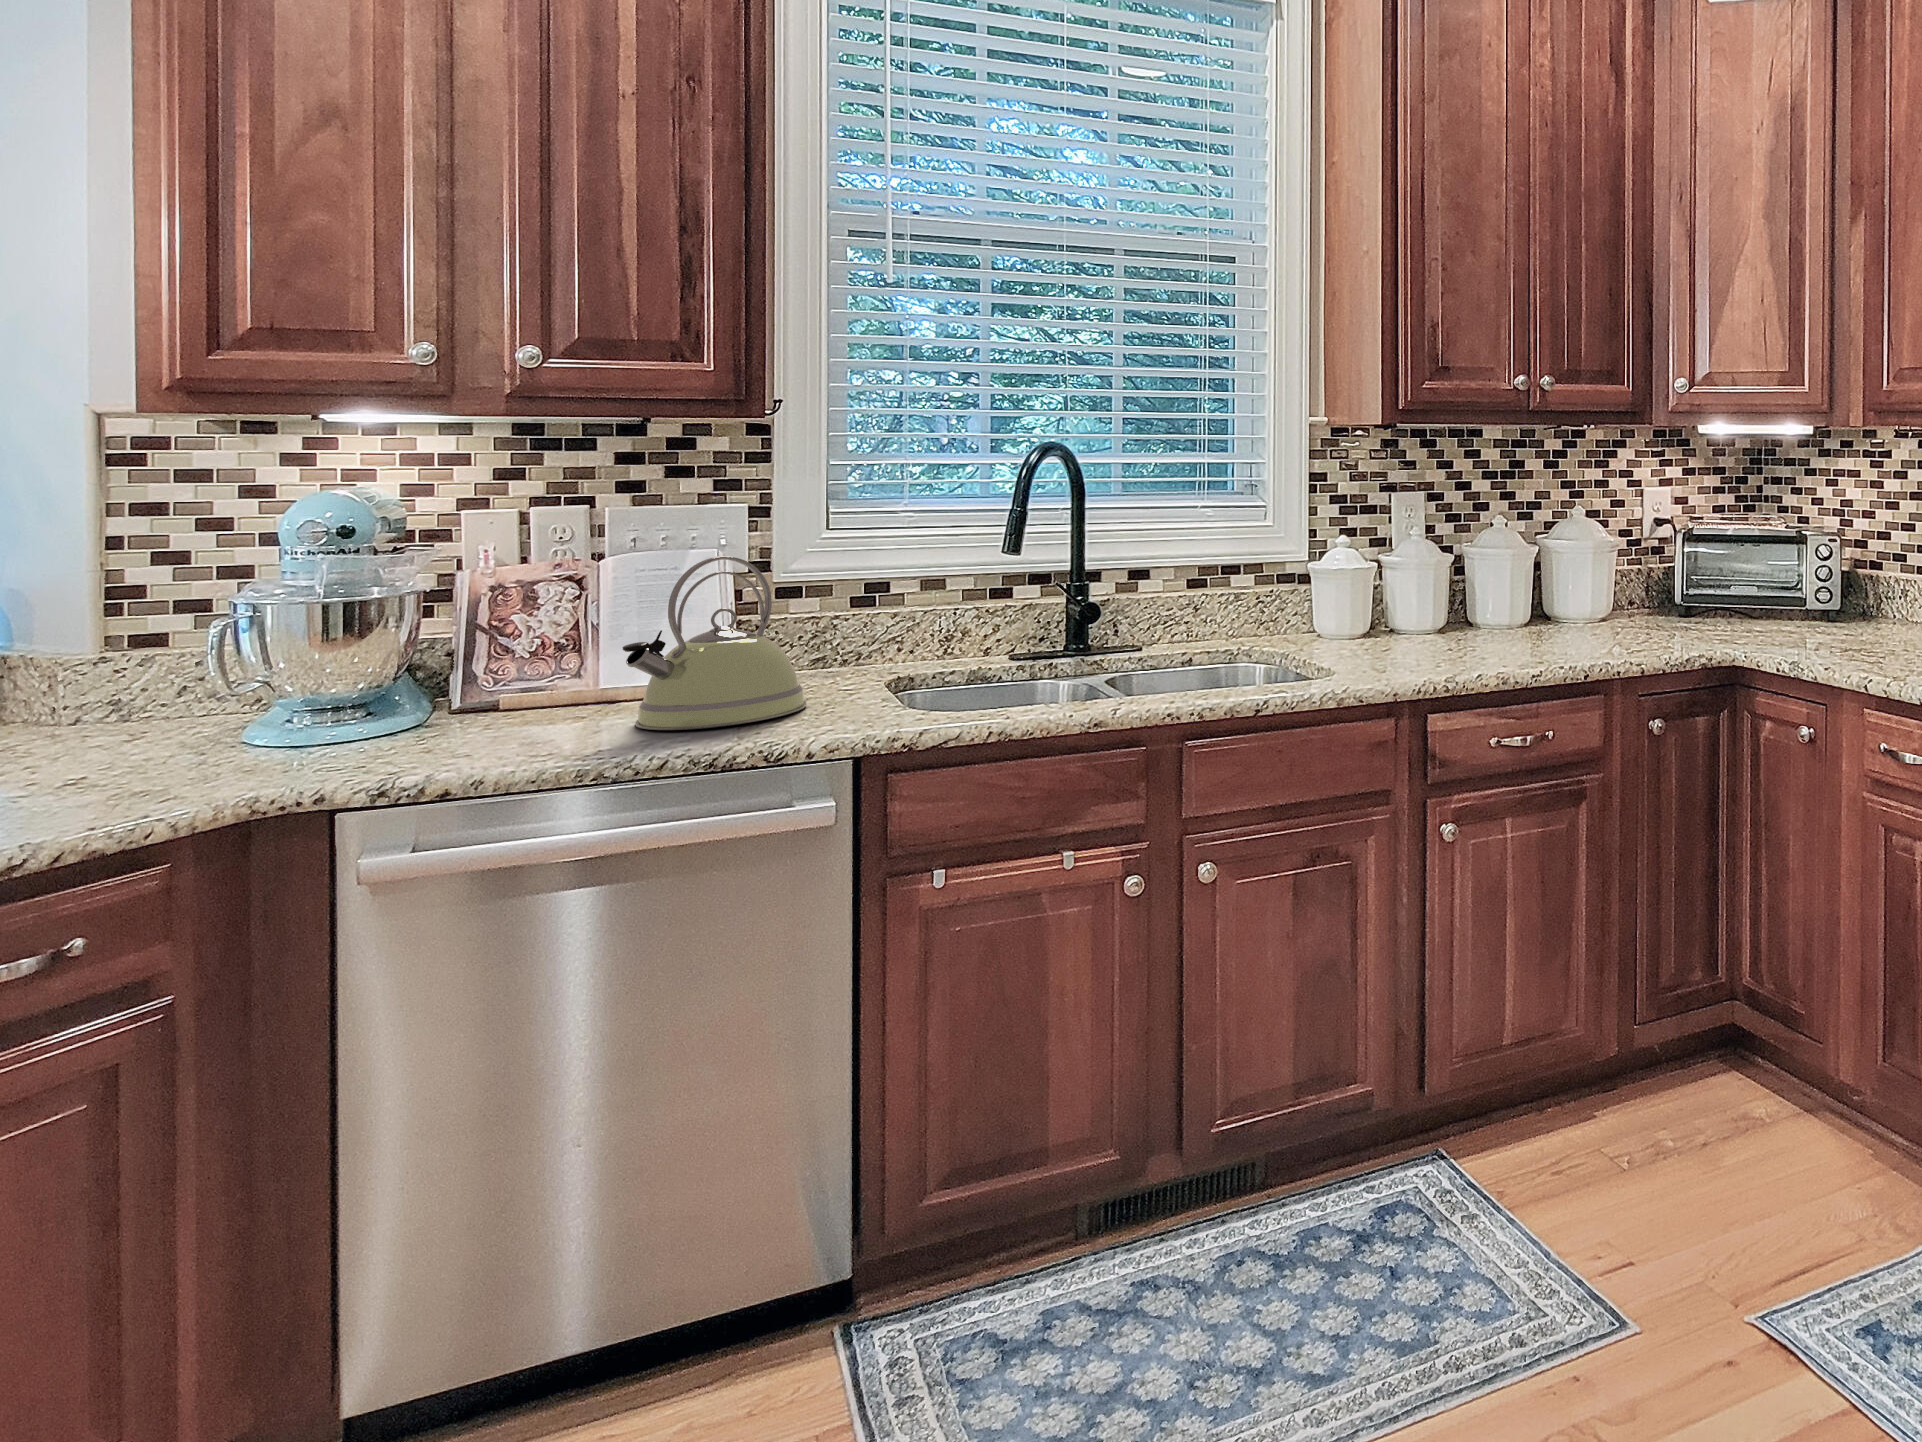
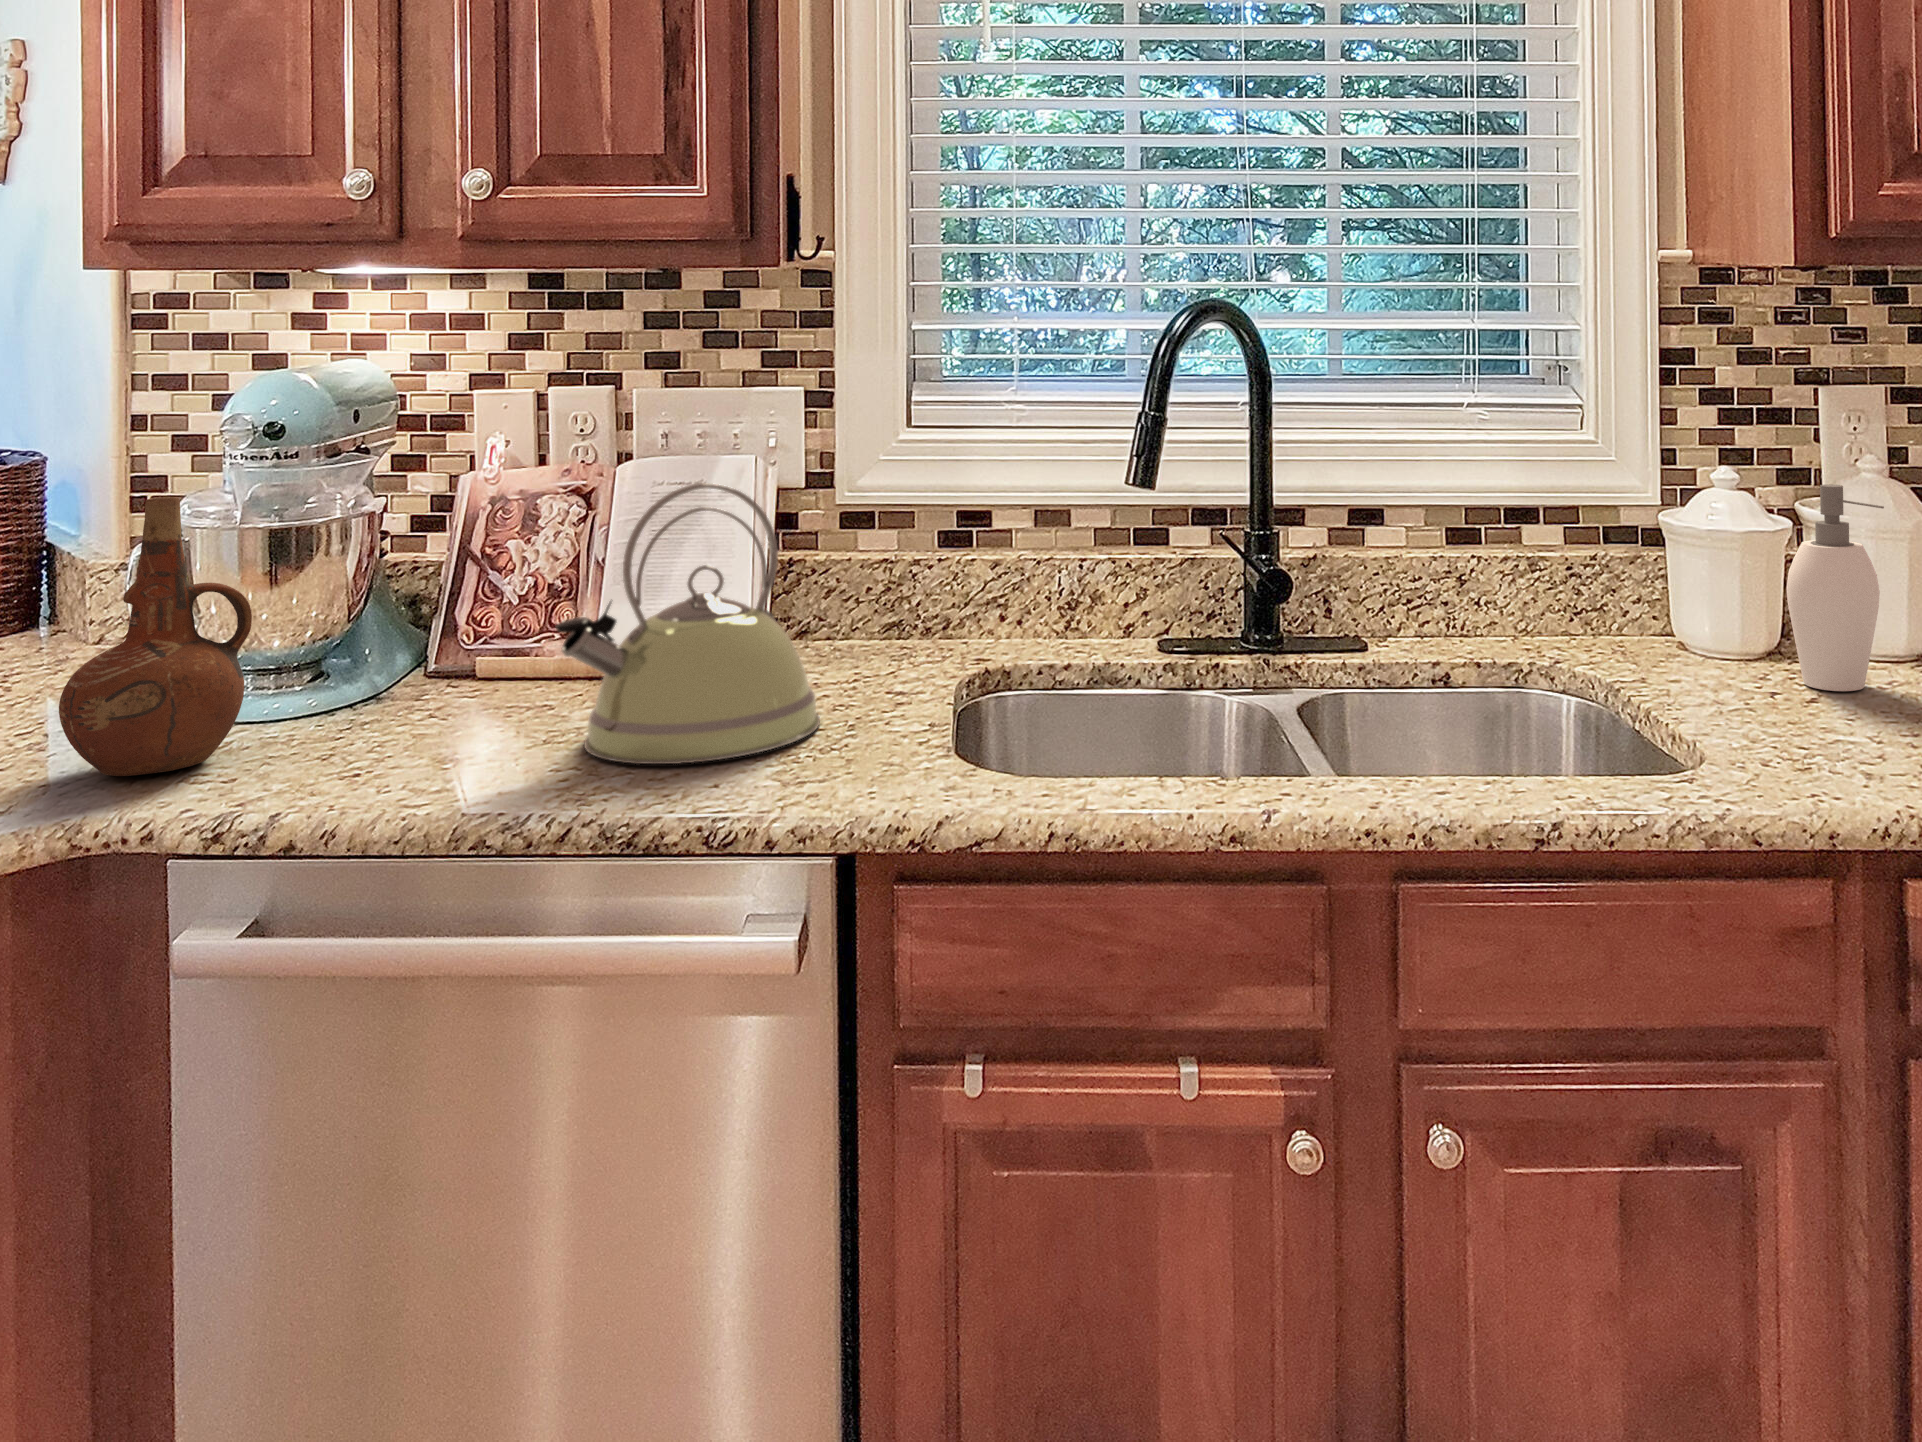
soap dispenser: none [1376,540,1422,643] -> present [1786,484,1884,691]
ceramic pitcher: none [188,576,348,774] -> present [59,497,252,776]

